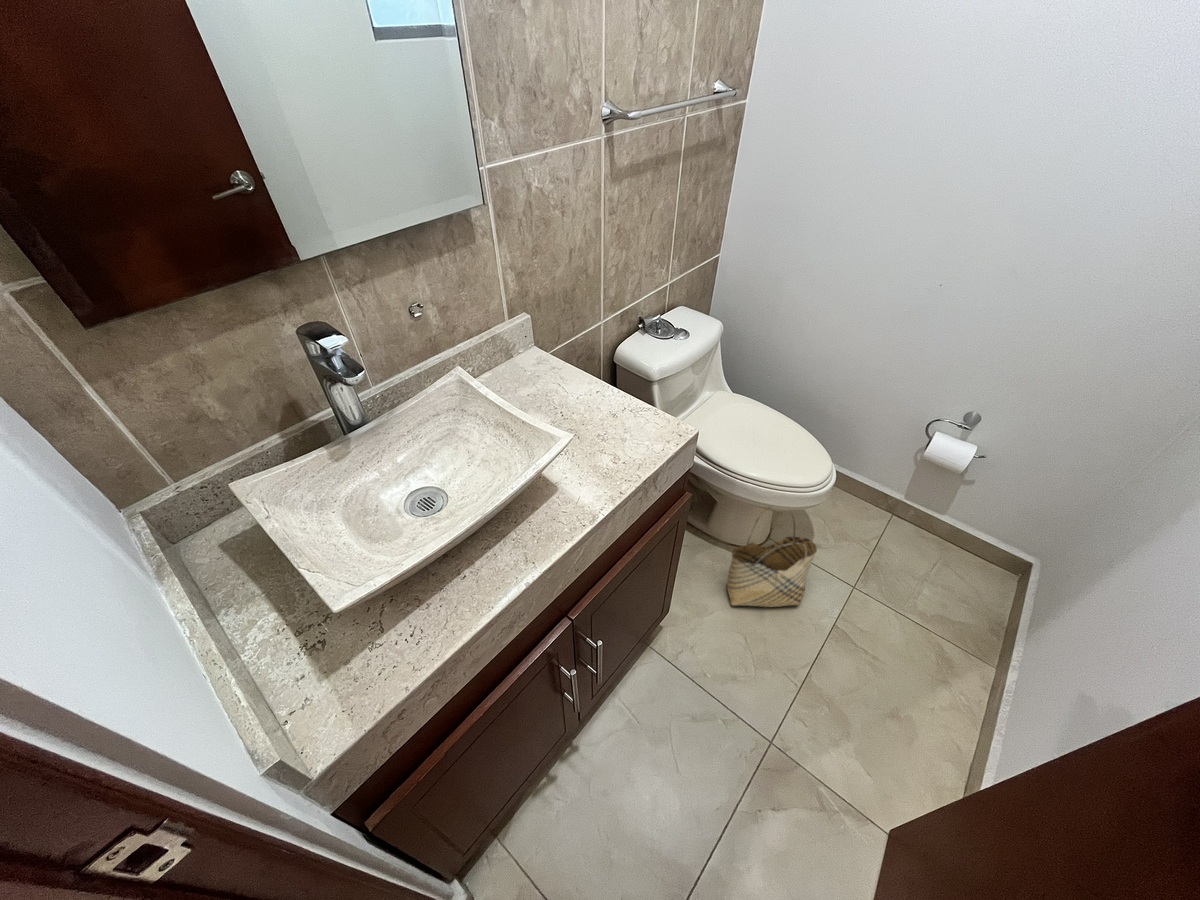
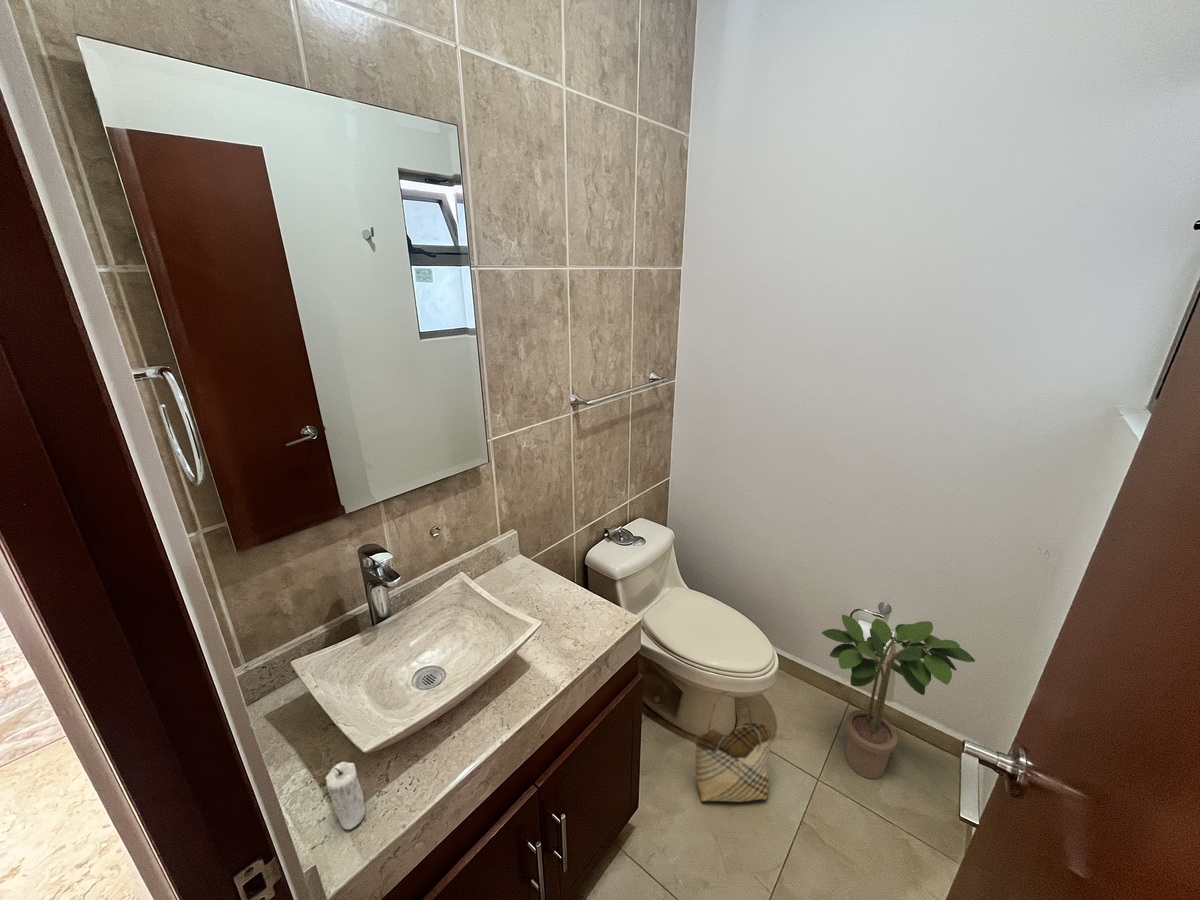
potted plant: none [885,427,1087,588] -> present [822,615,975,779]
candle: none [285,620,355,692] -> present [325,761,365,829]

